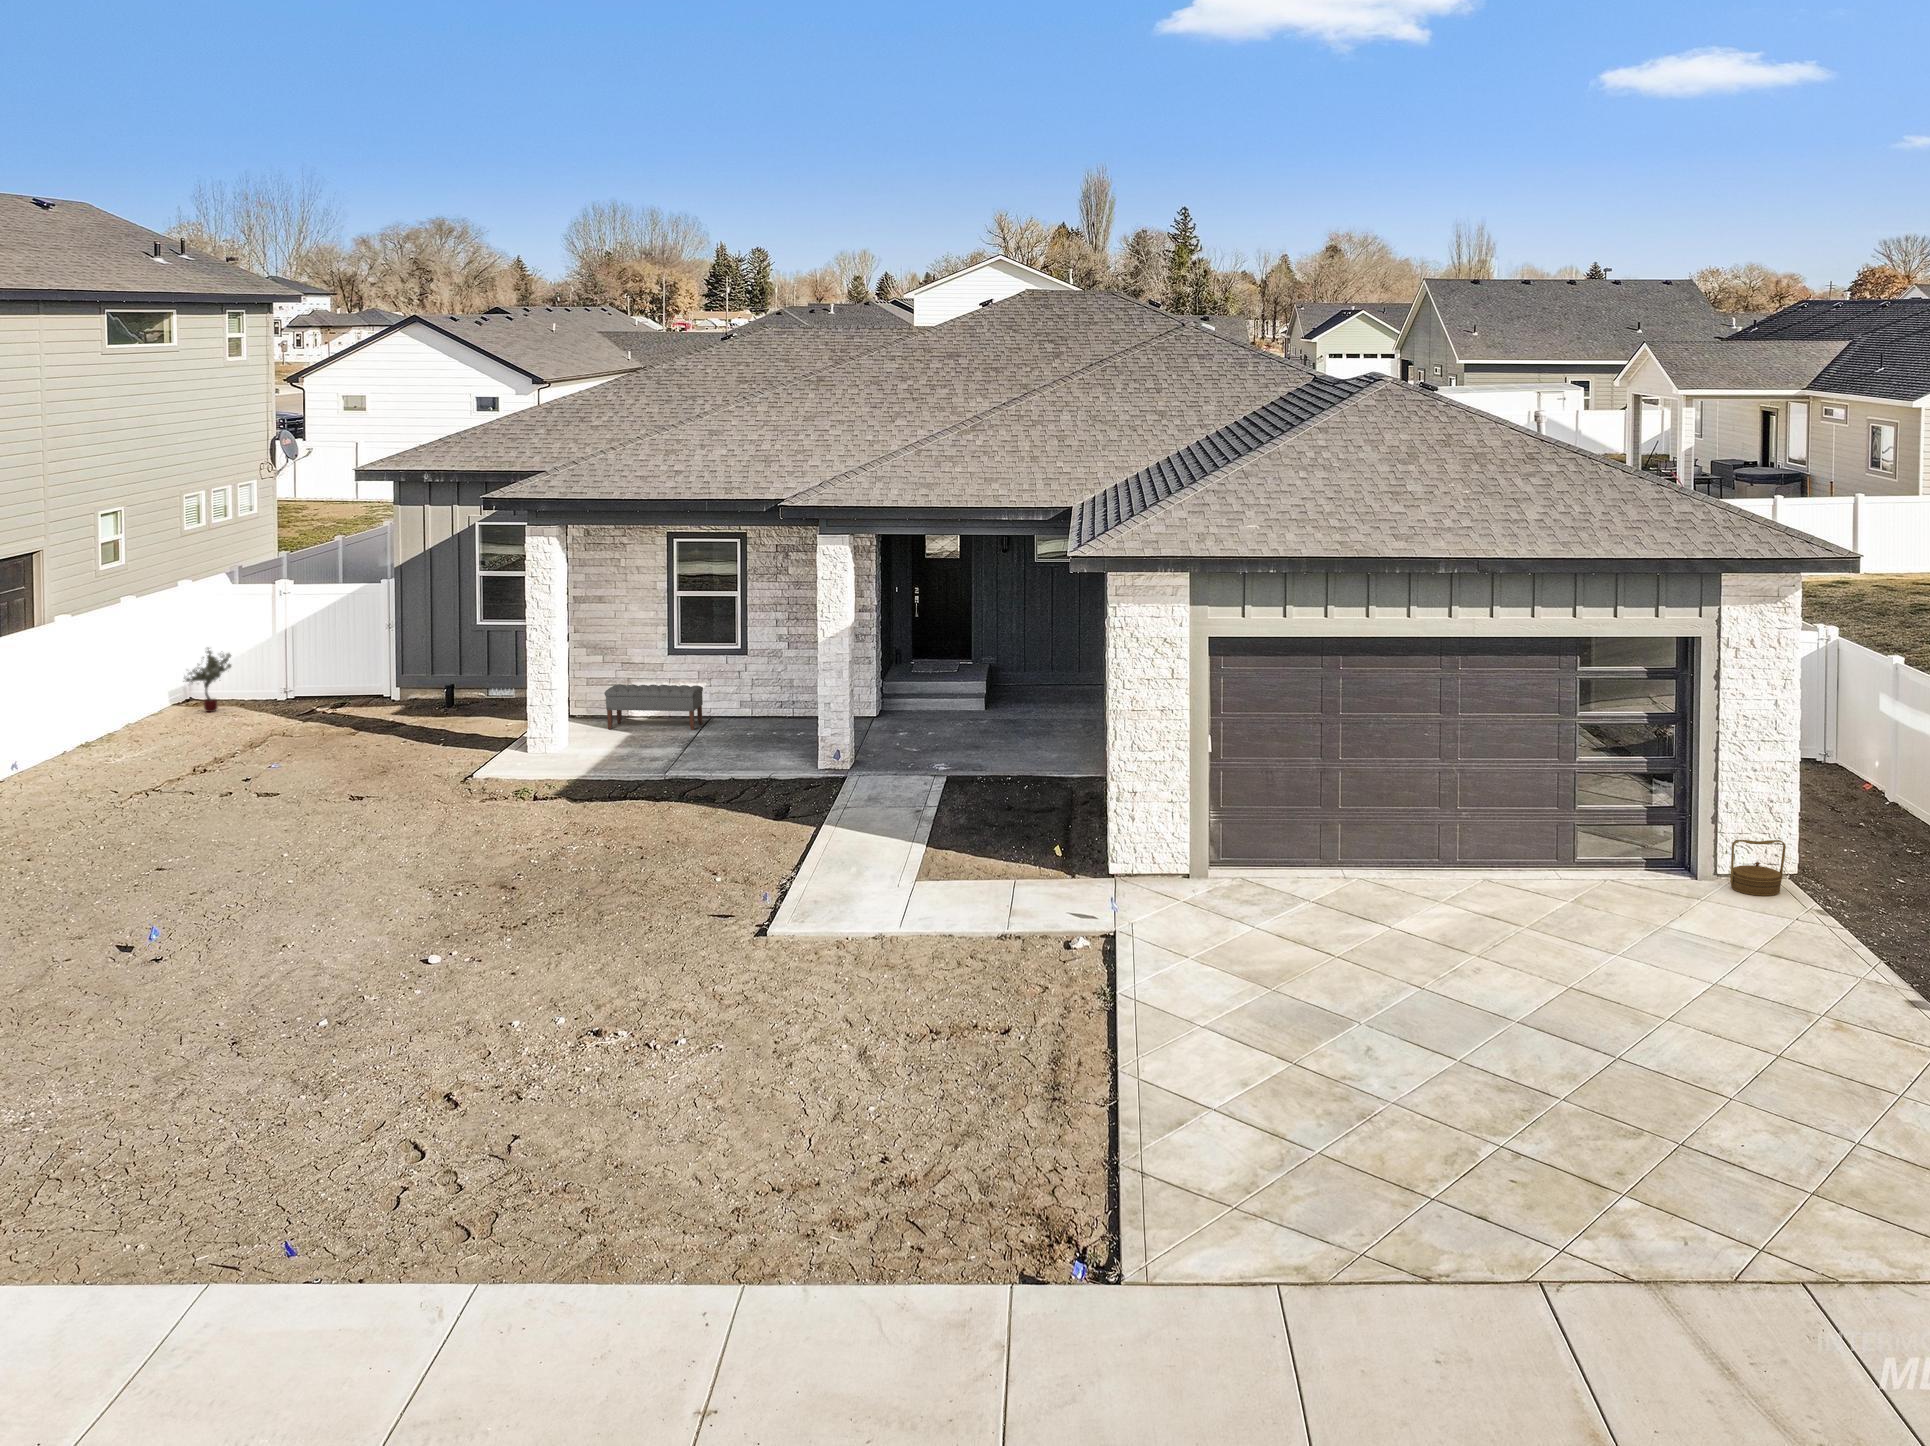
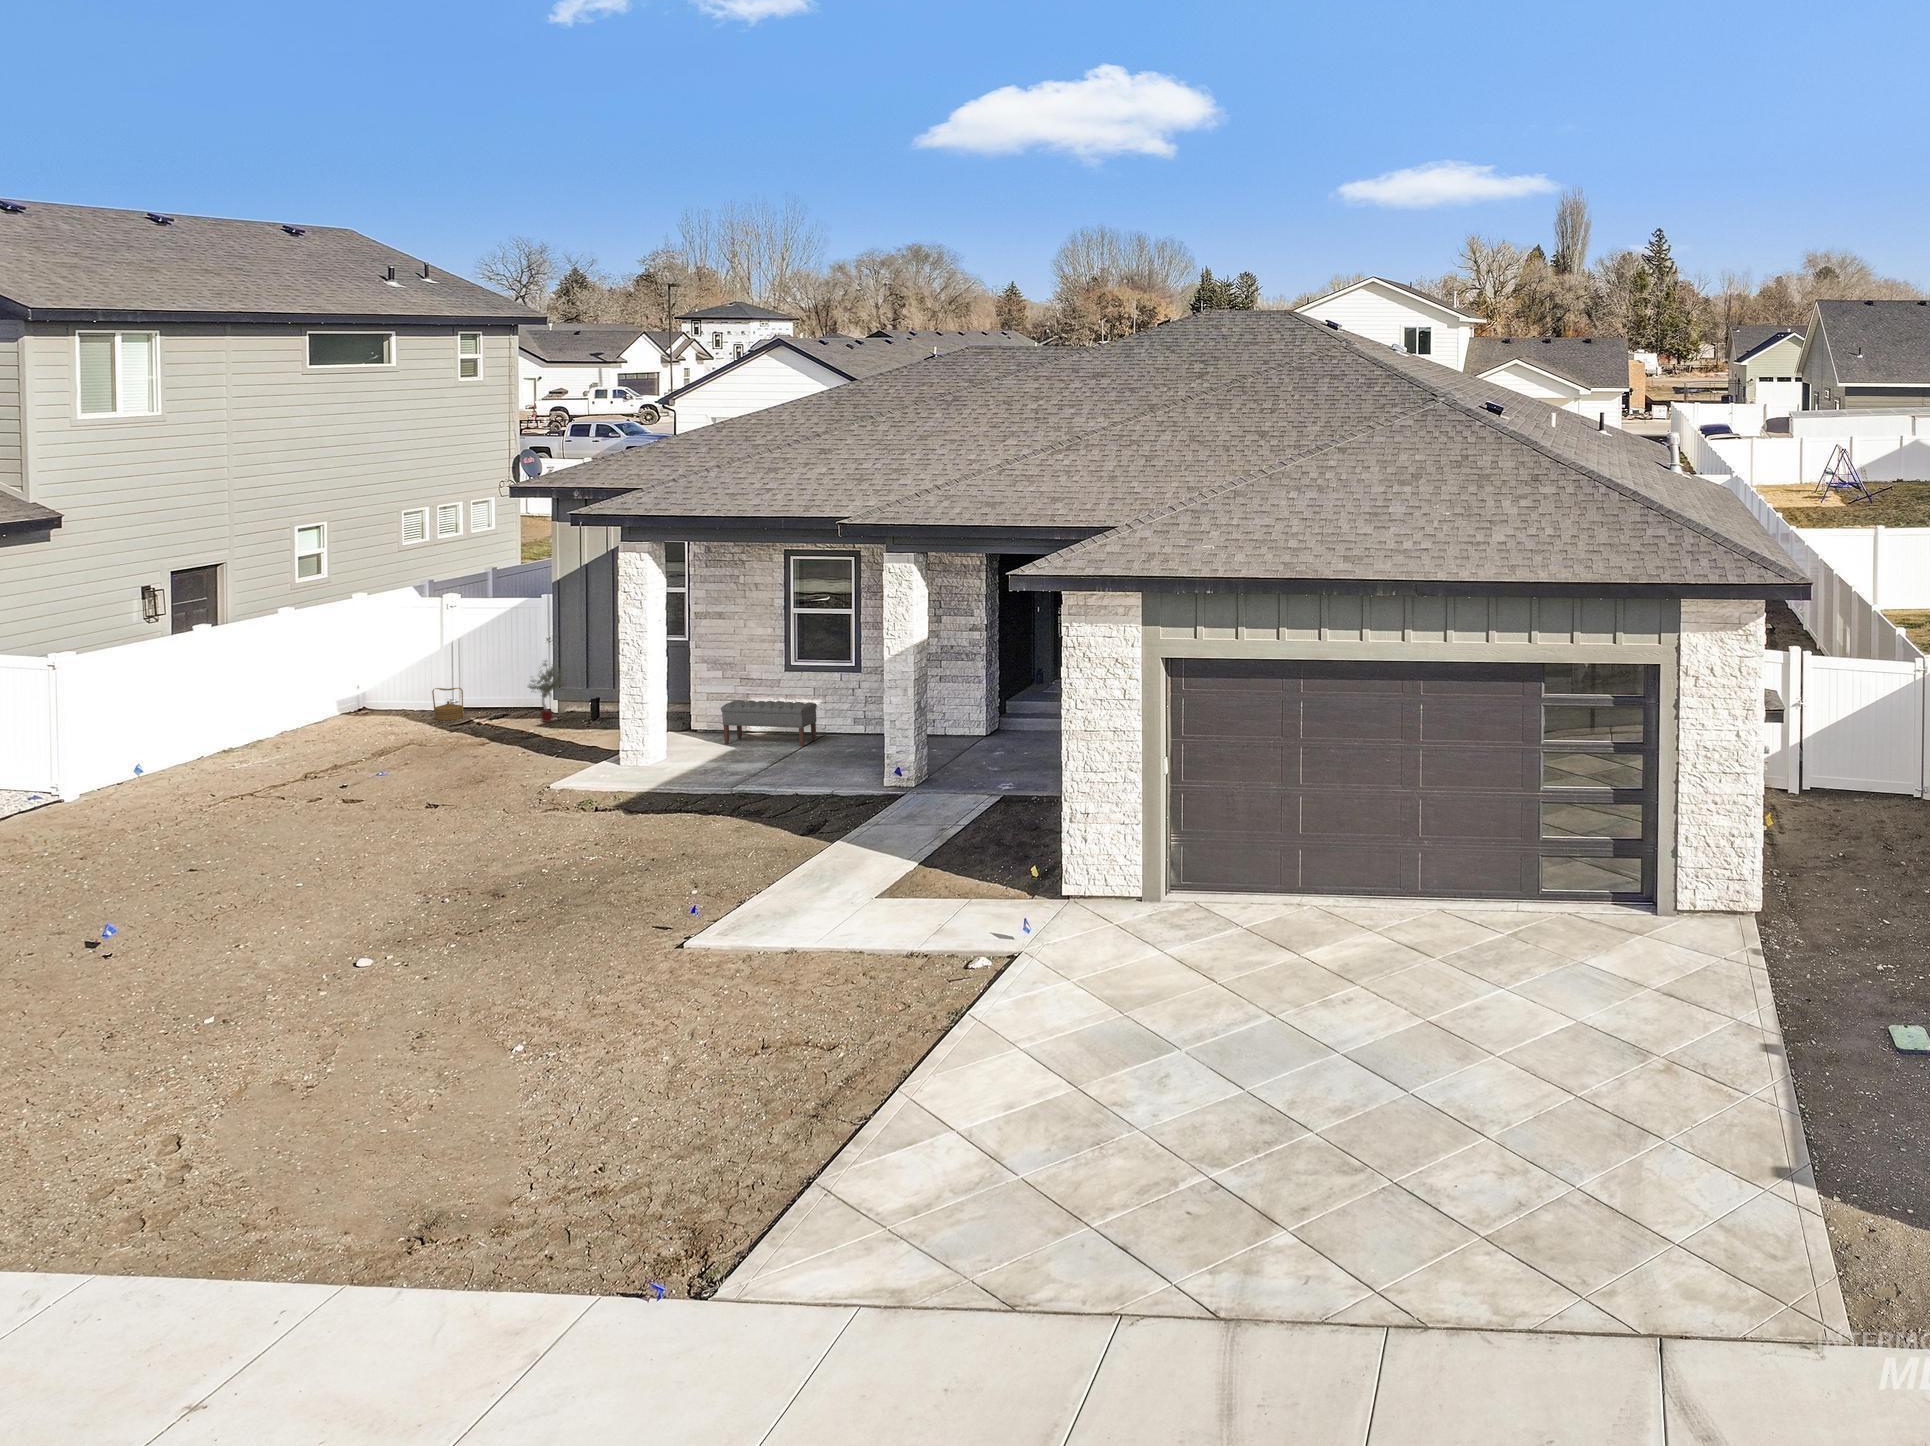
potted tree: present [185,648,231,712] -> present [528,661,565,722]
woven basket: present [1730,840,1786,896] -> present [432,688,463,720]

